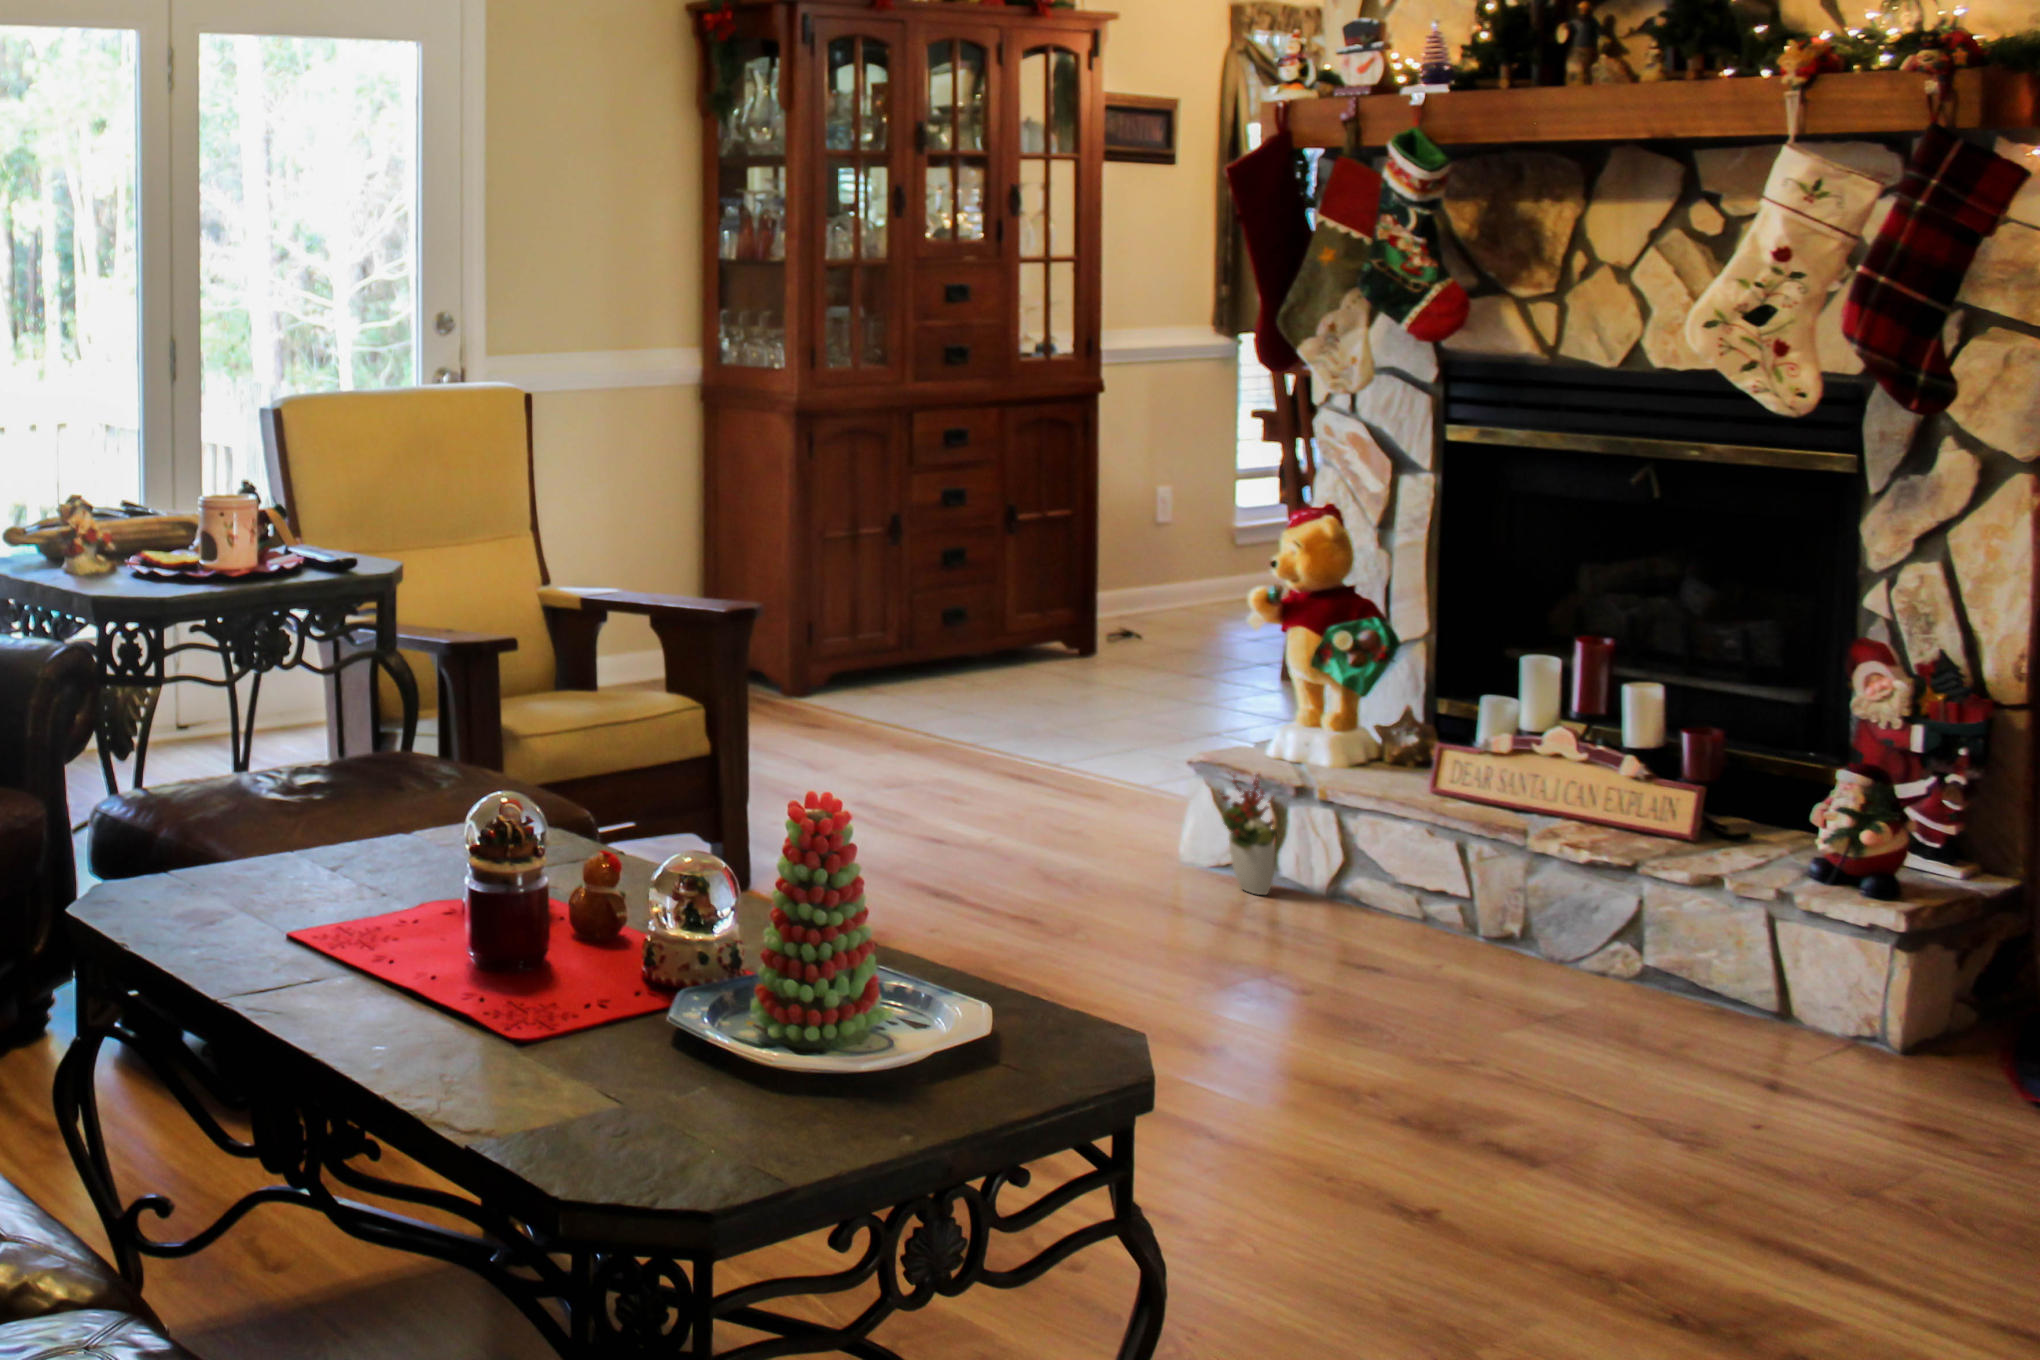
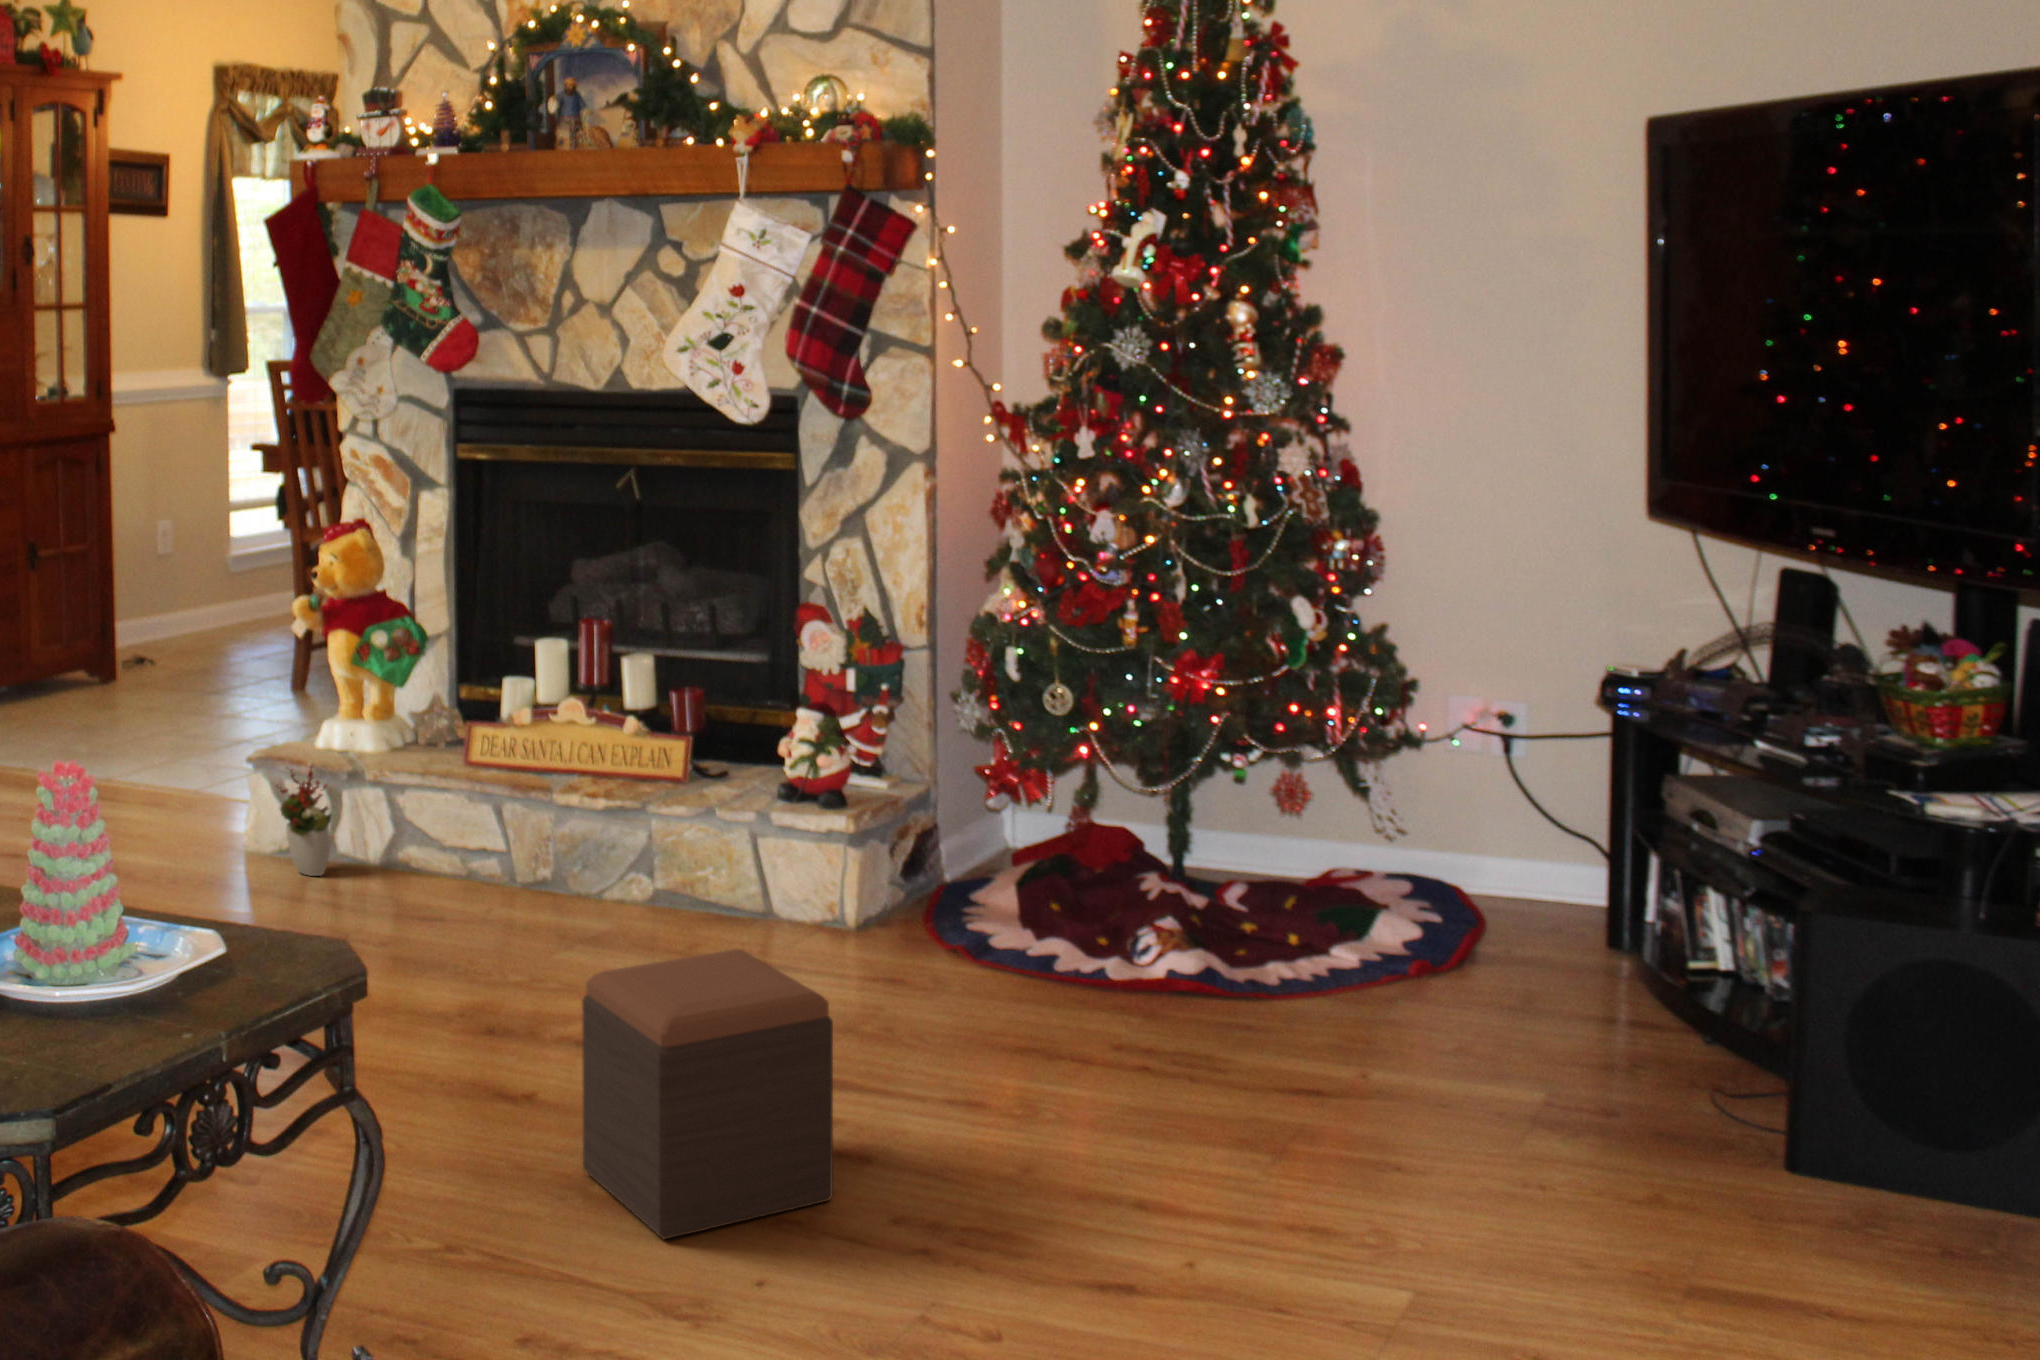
footstool: none [1470,1018,1767,1321] -> present [582,949,833,1239]

